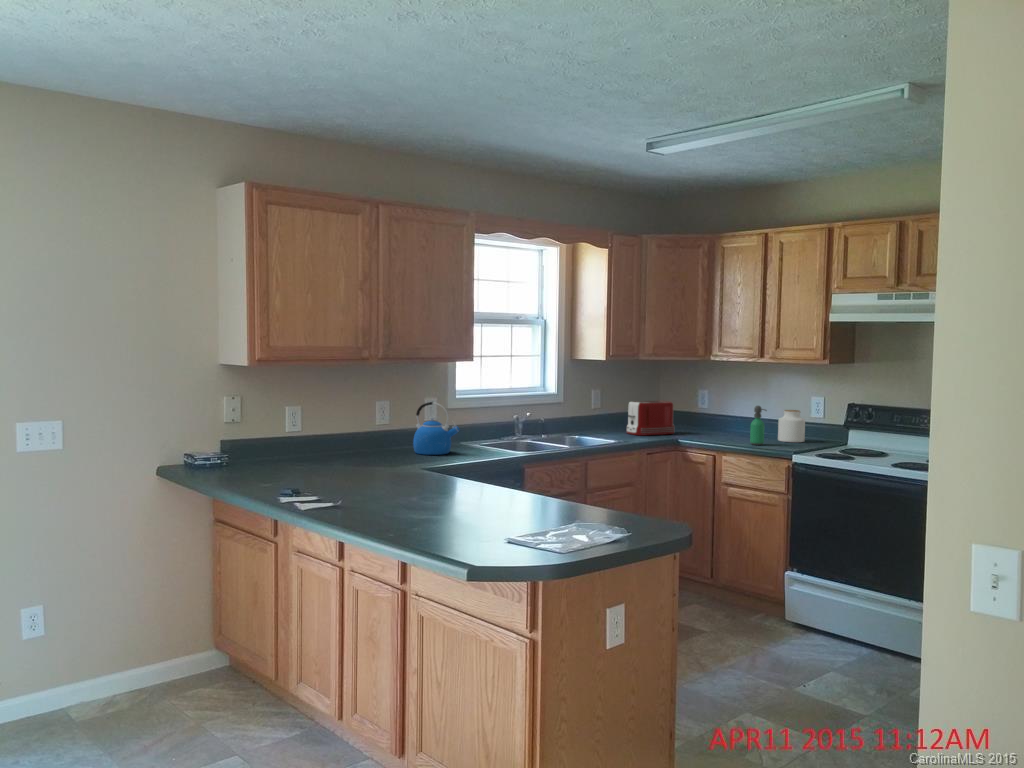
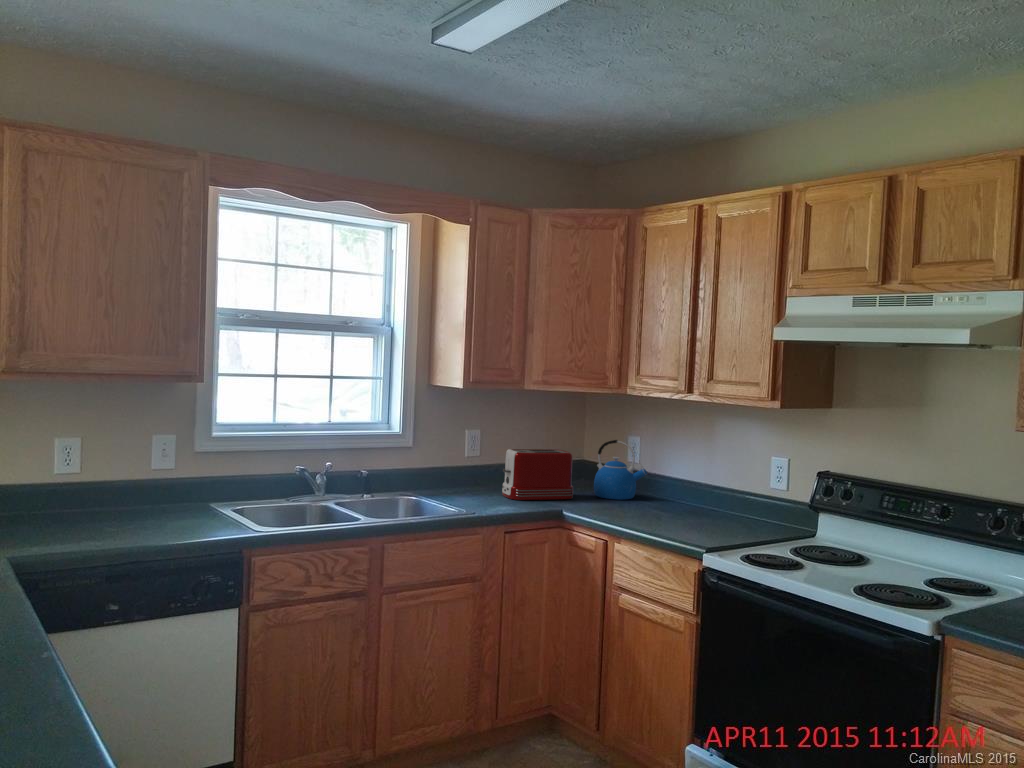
kettle: present [413,402,460,455] -> present [594,440,647,500]
soap dispenser: present [750,406,766,445] -> none [659,467,683,529]
jar: present [778,410,805,442] -> none [715,474,756,526]

